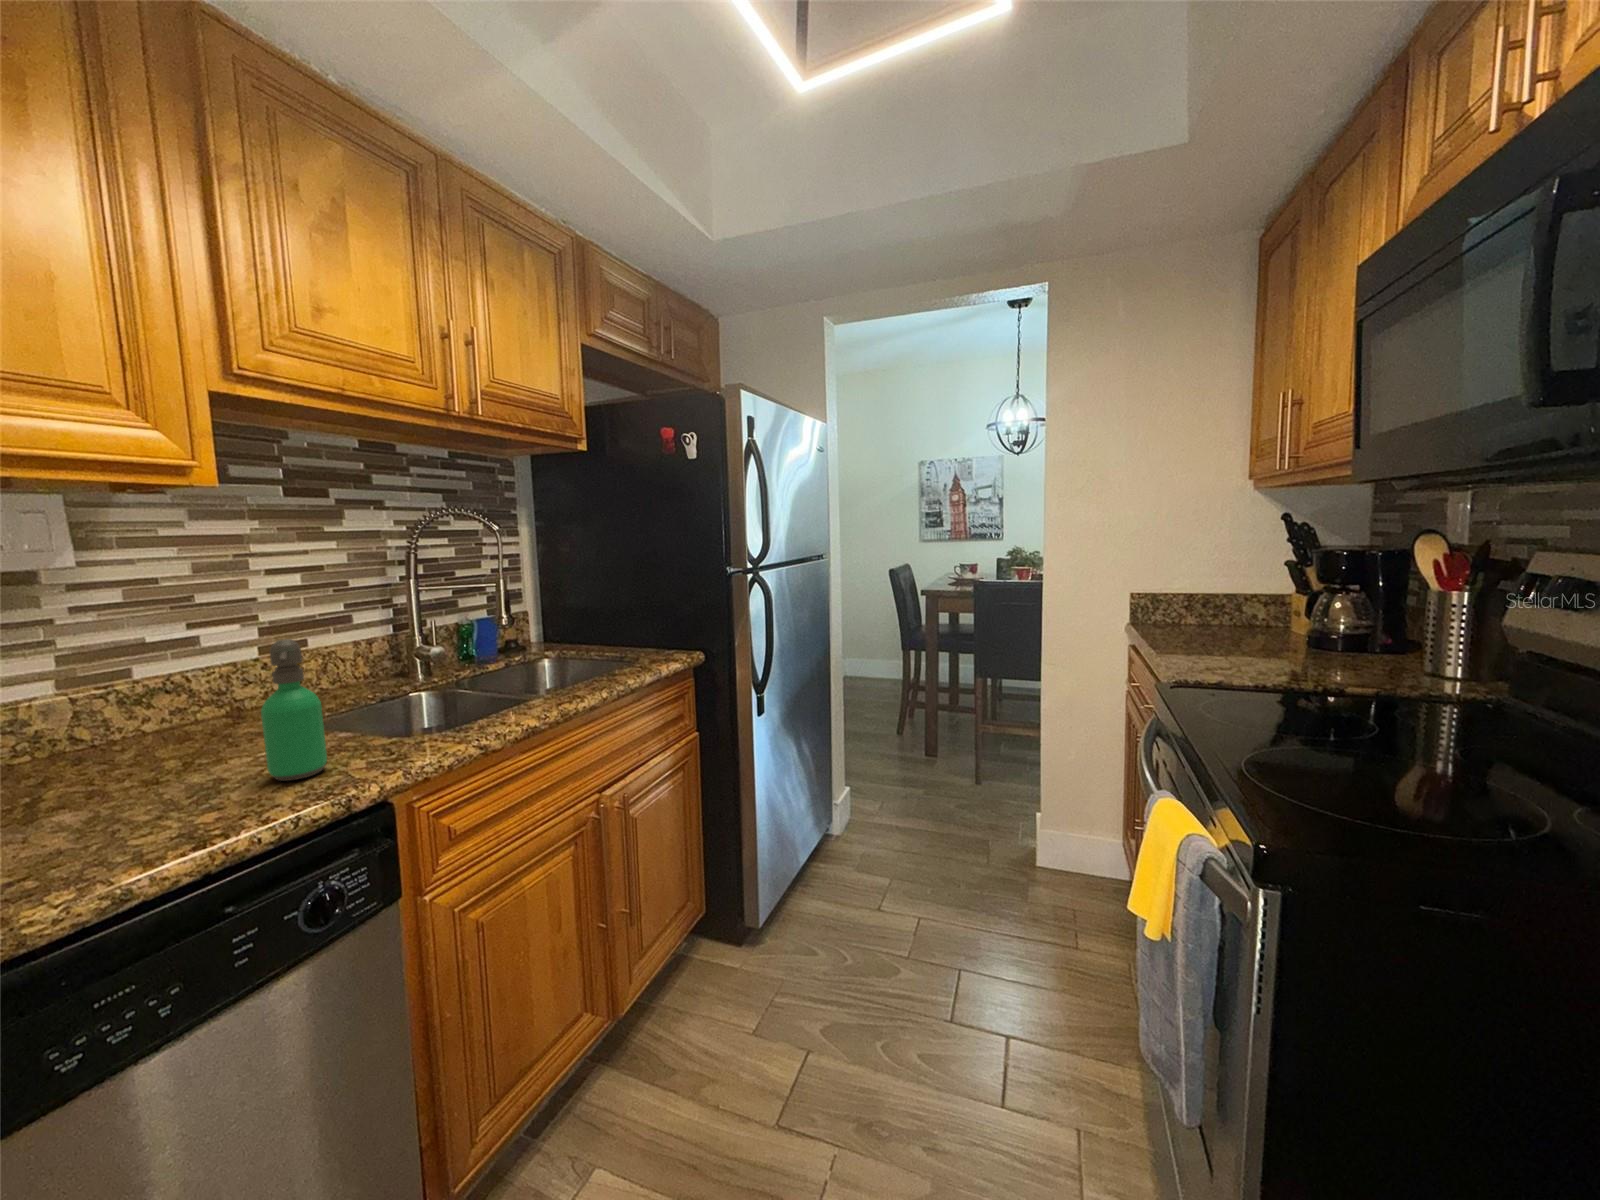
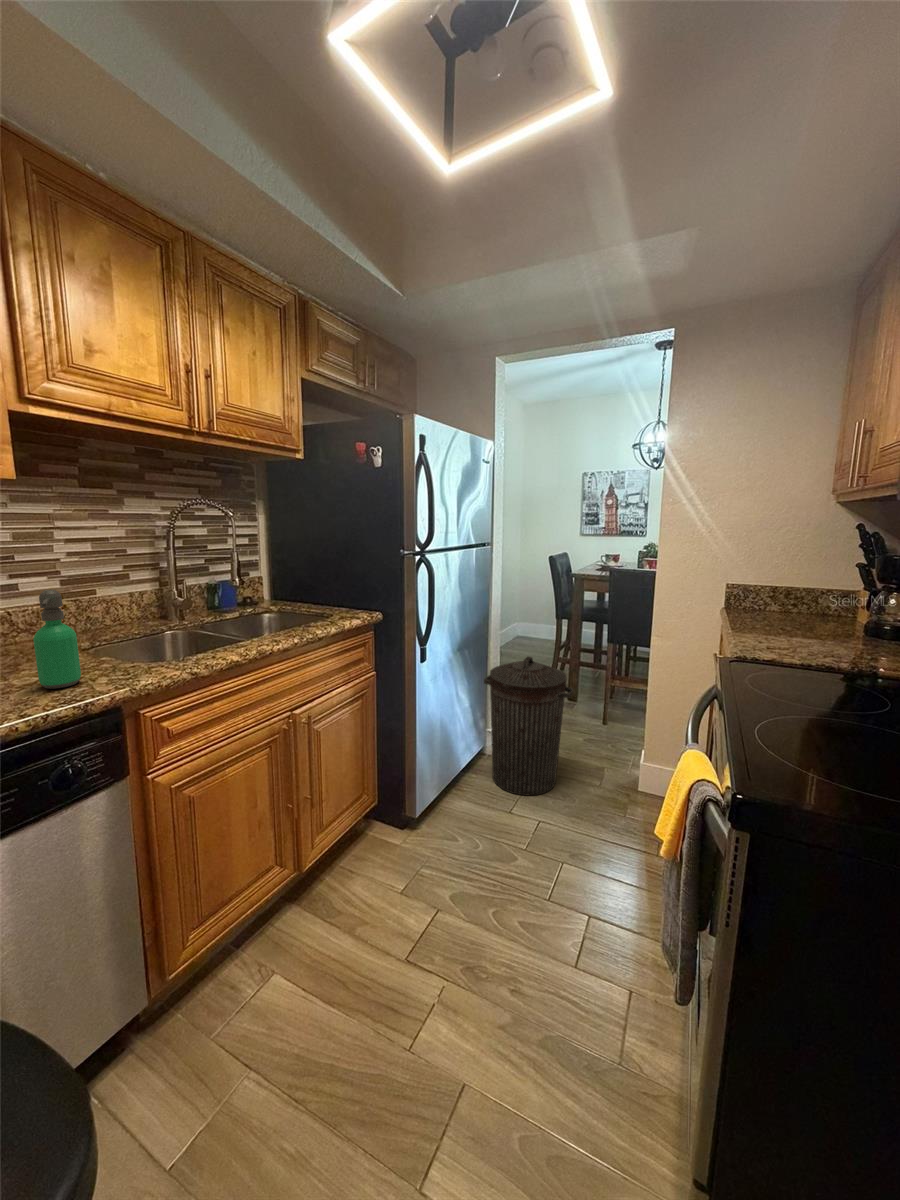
trash can: none [831,700,950,886] -> present [484,656,573,795]

